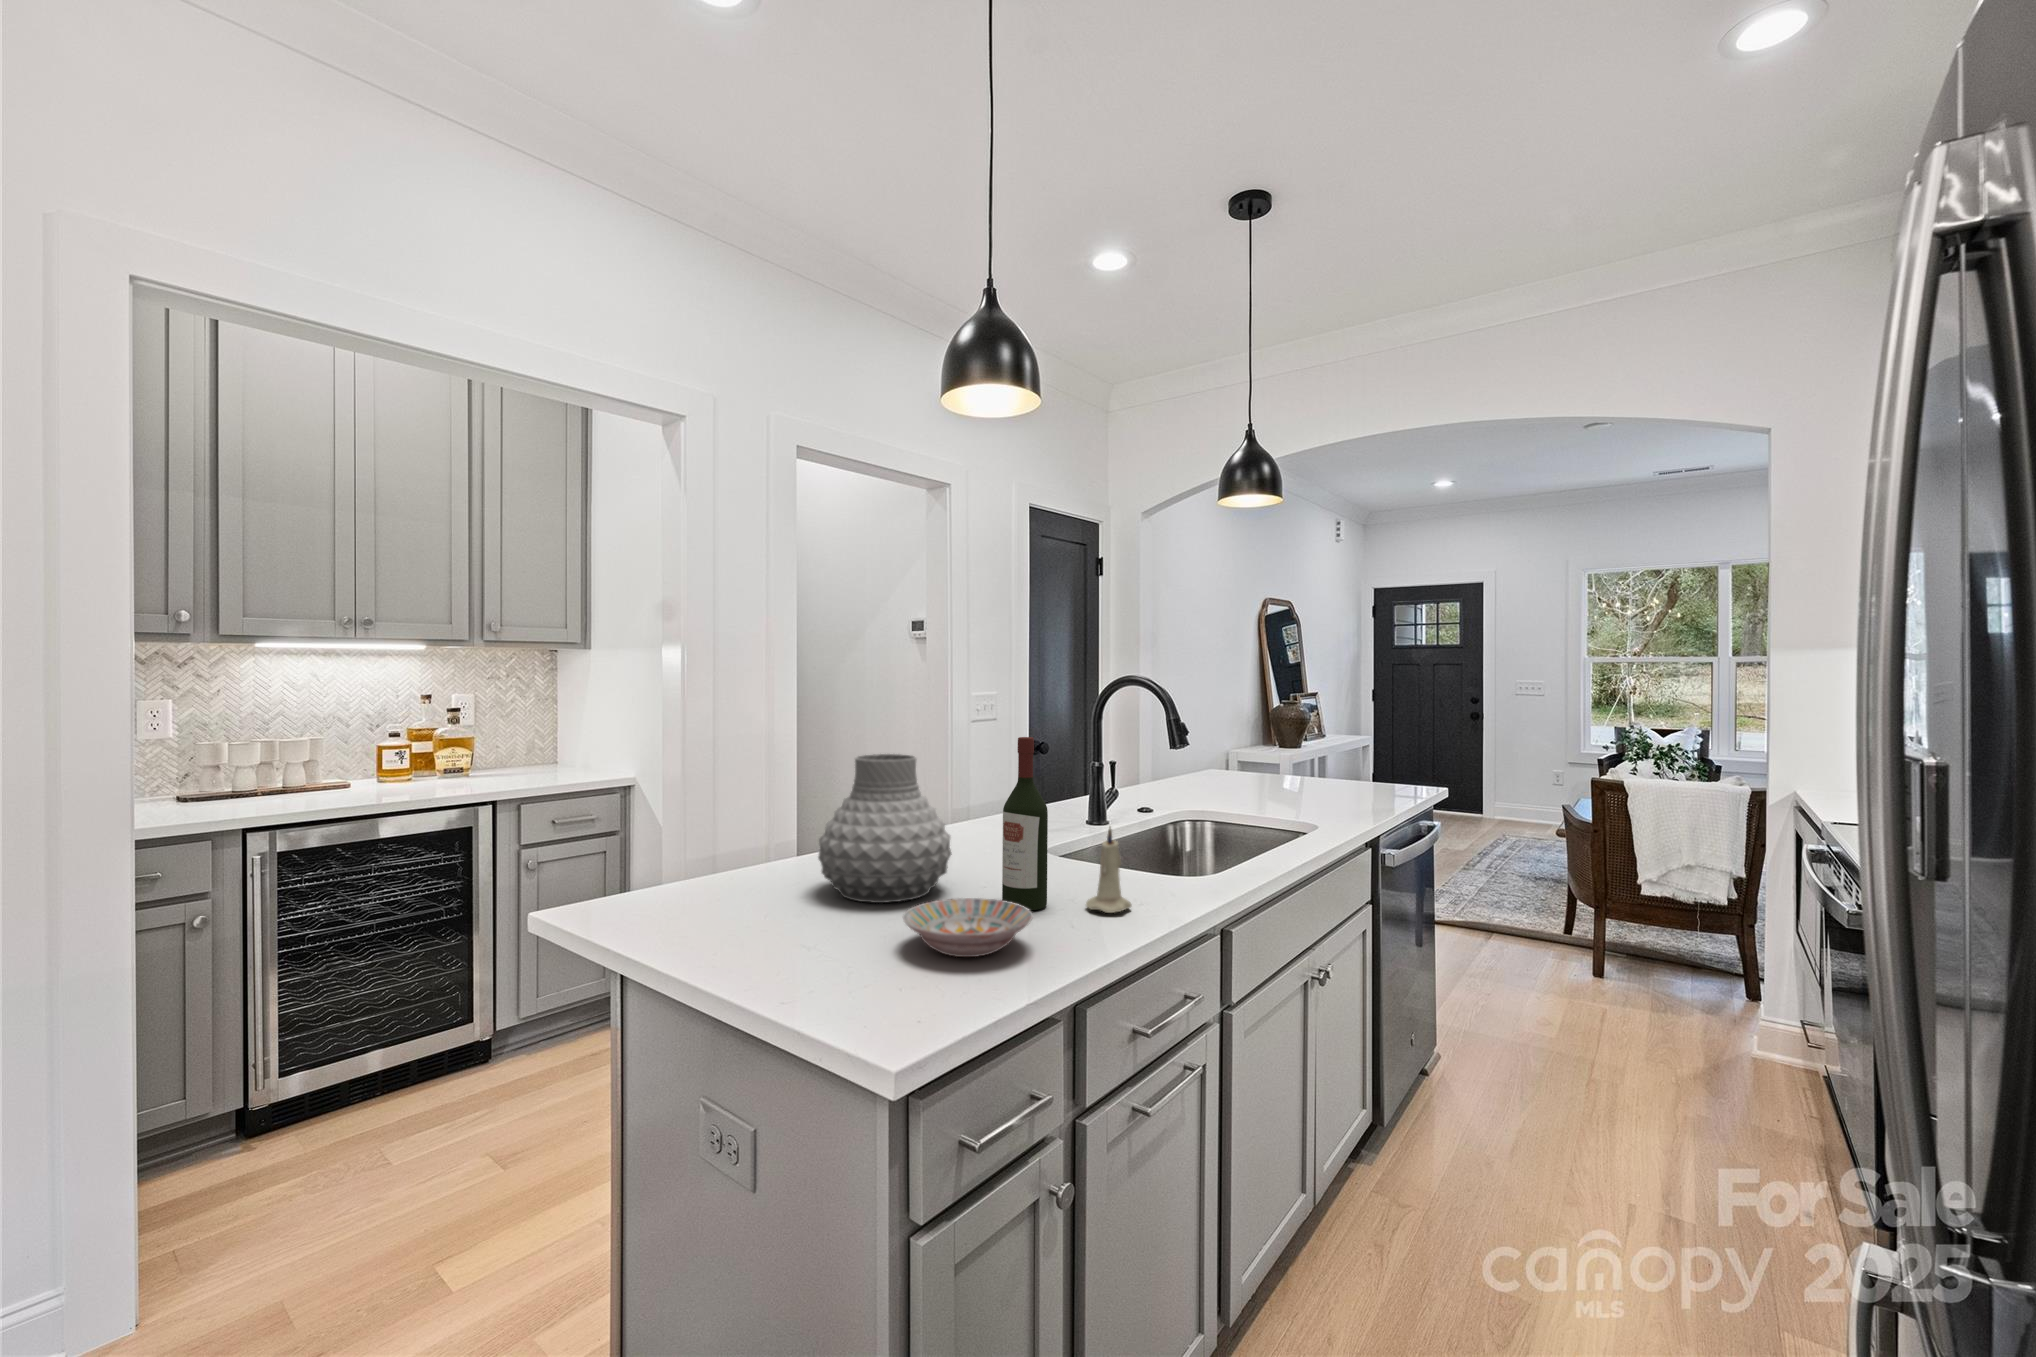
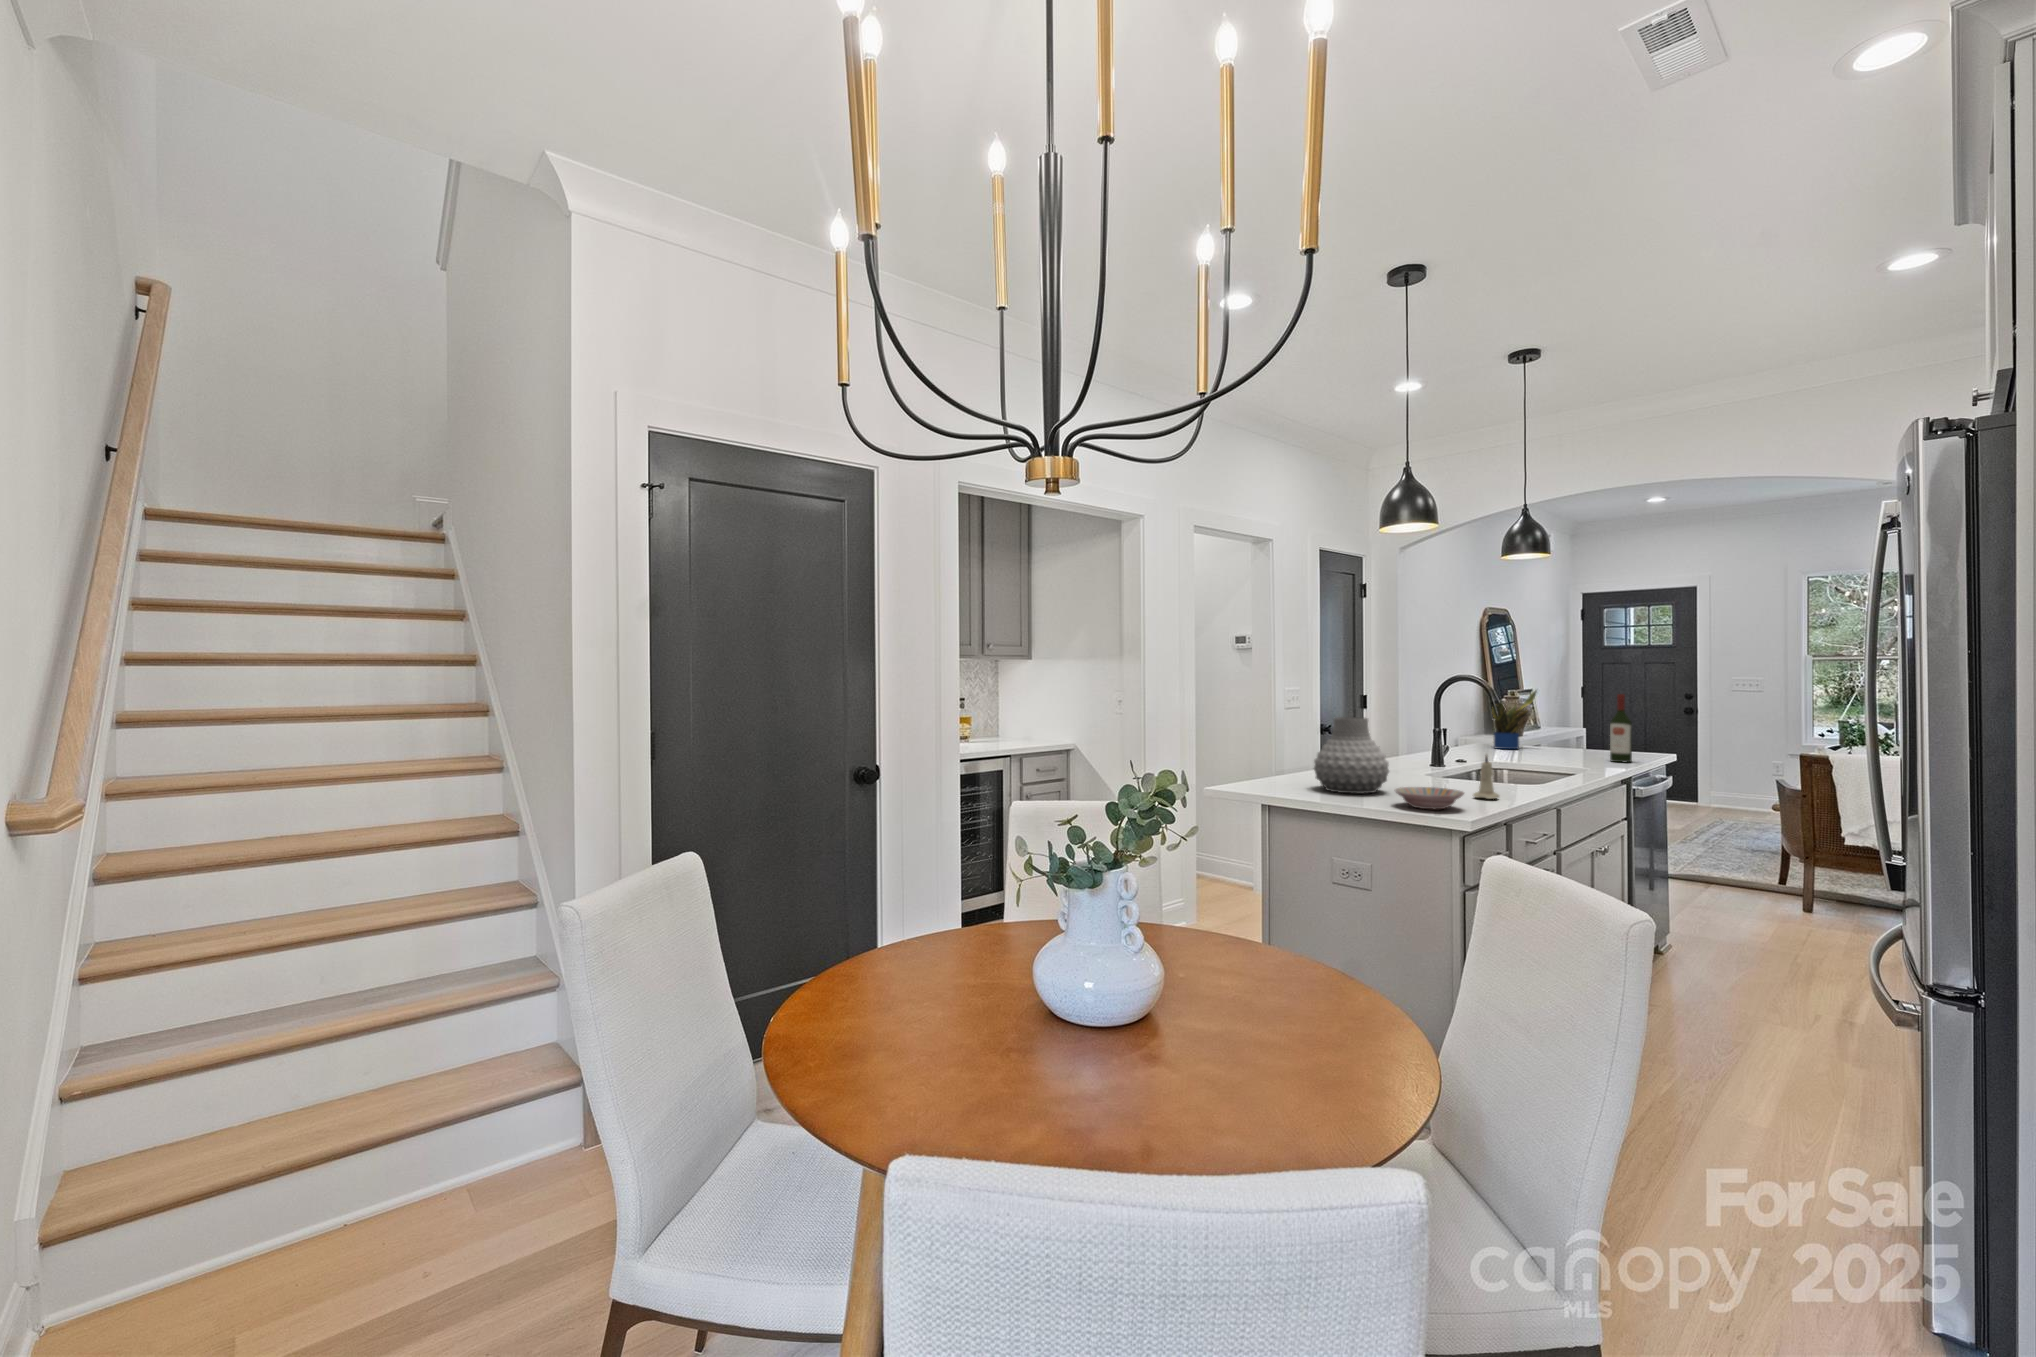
potted plant: none [1223,697,1280,781] -> present [1492,690,1537,749]
wine bottle: present [1002,737,1048,910] -> present [1610,694,1632,762]

